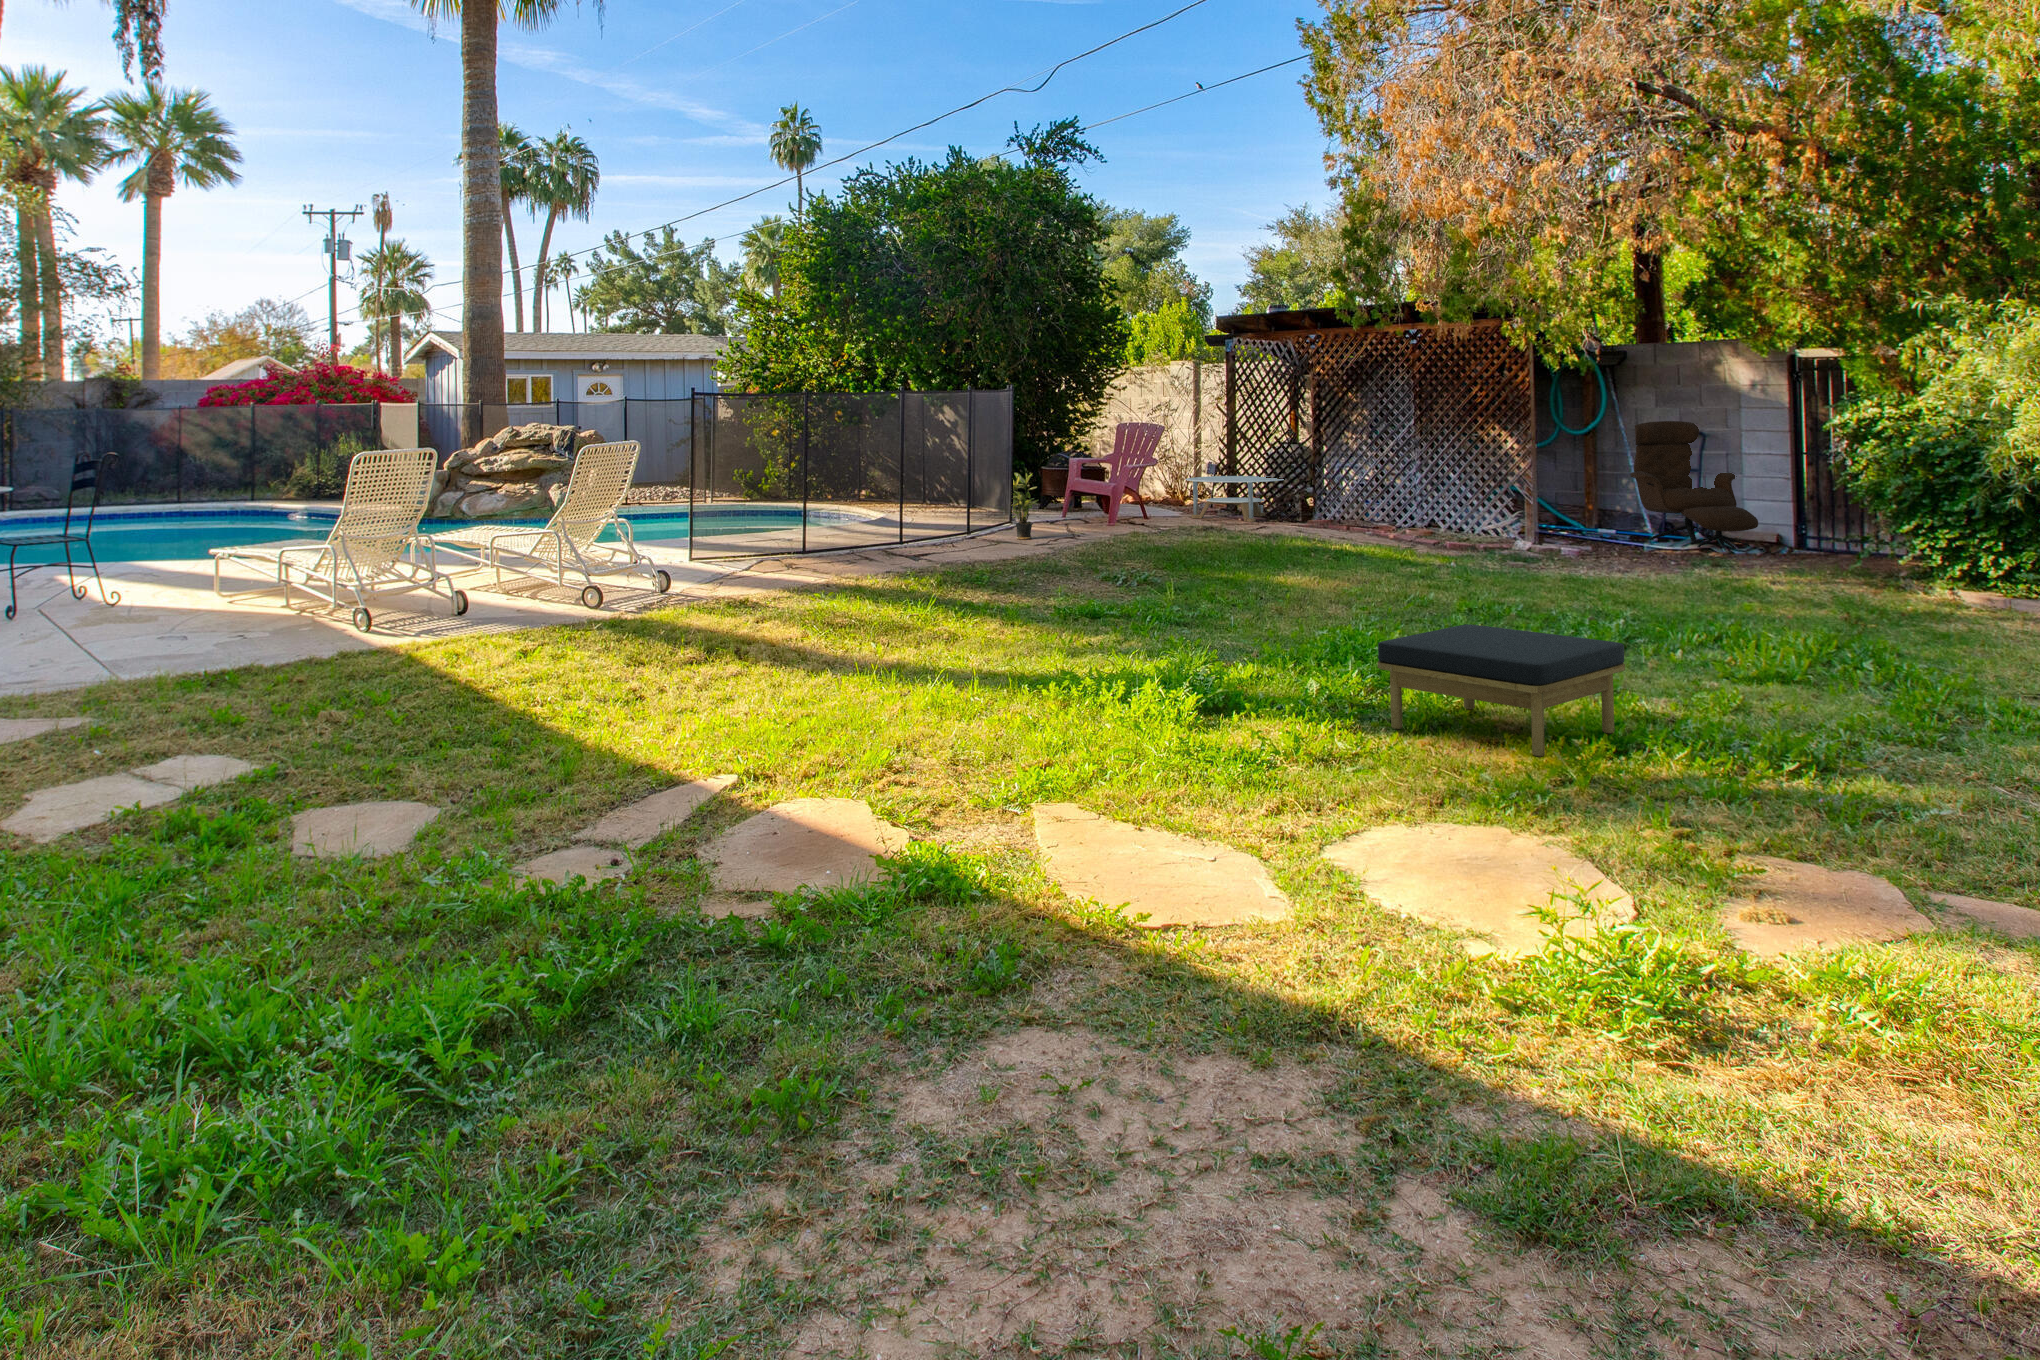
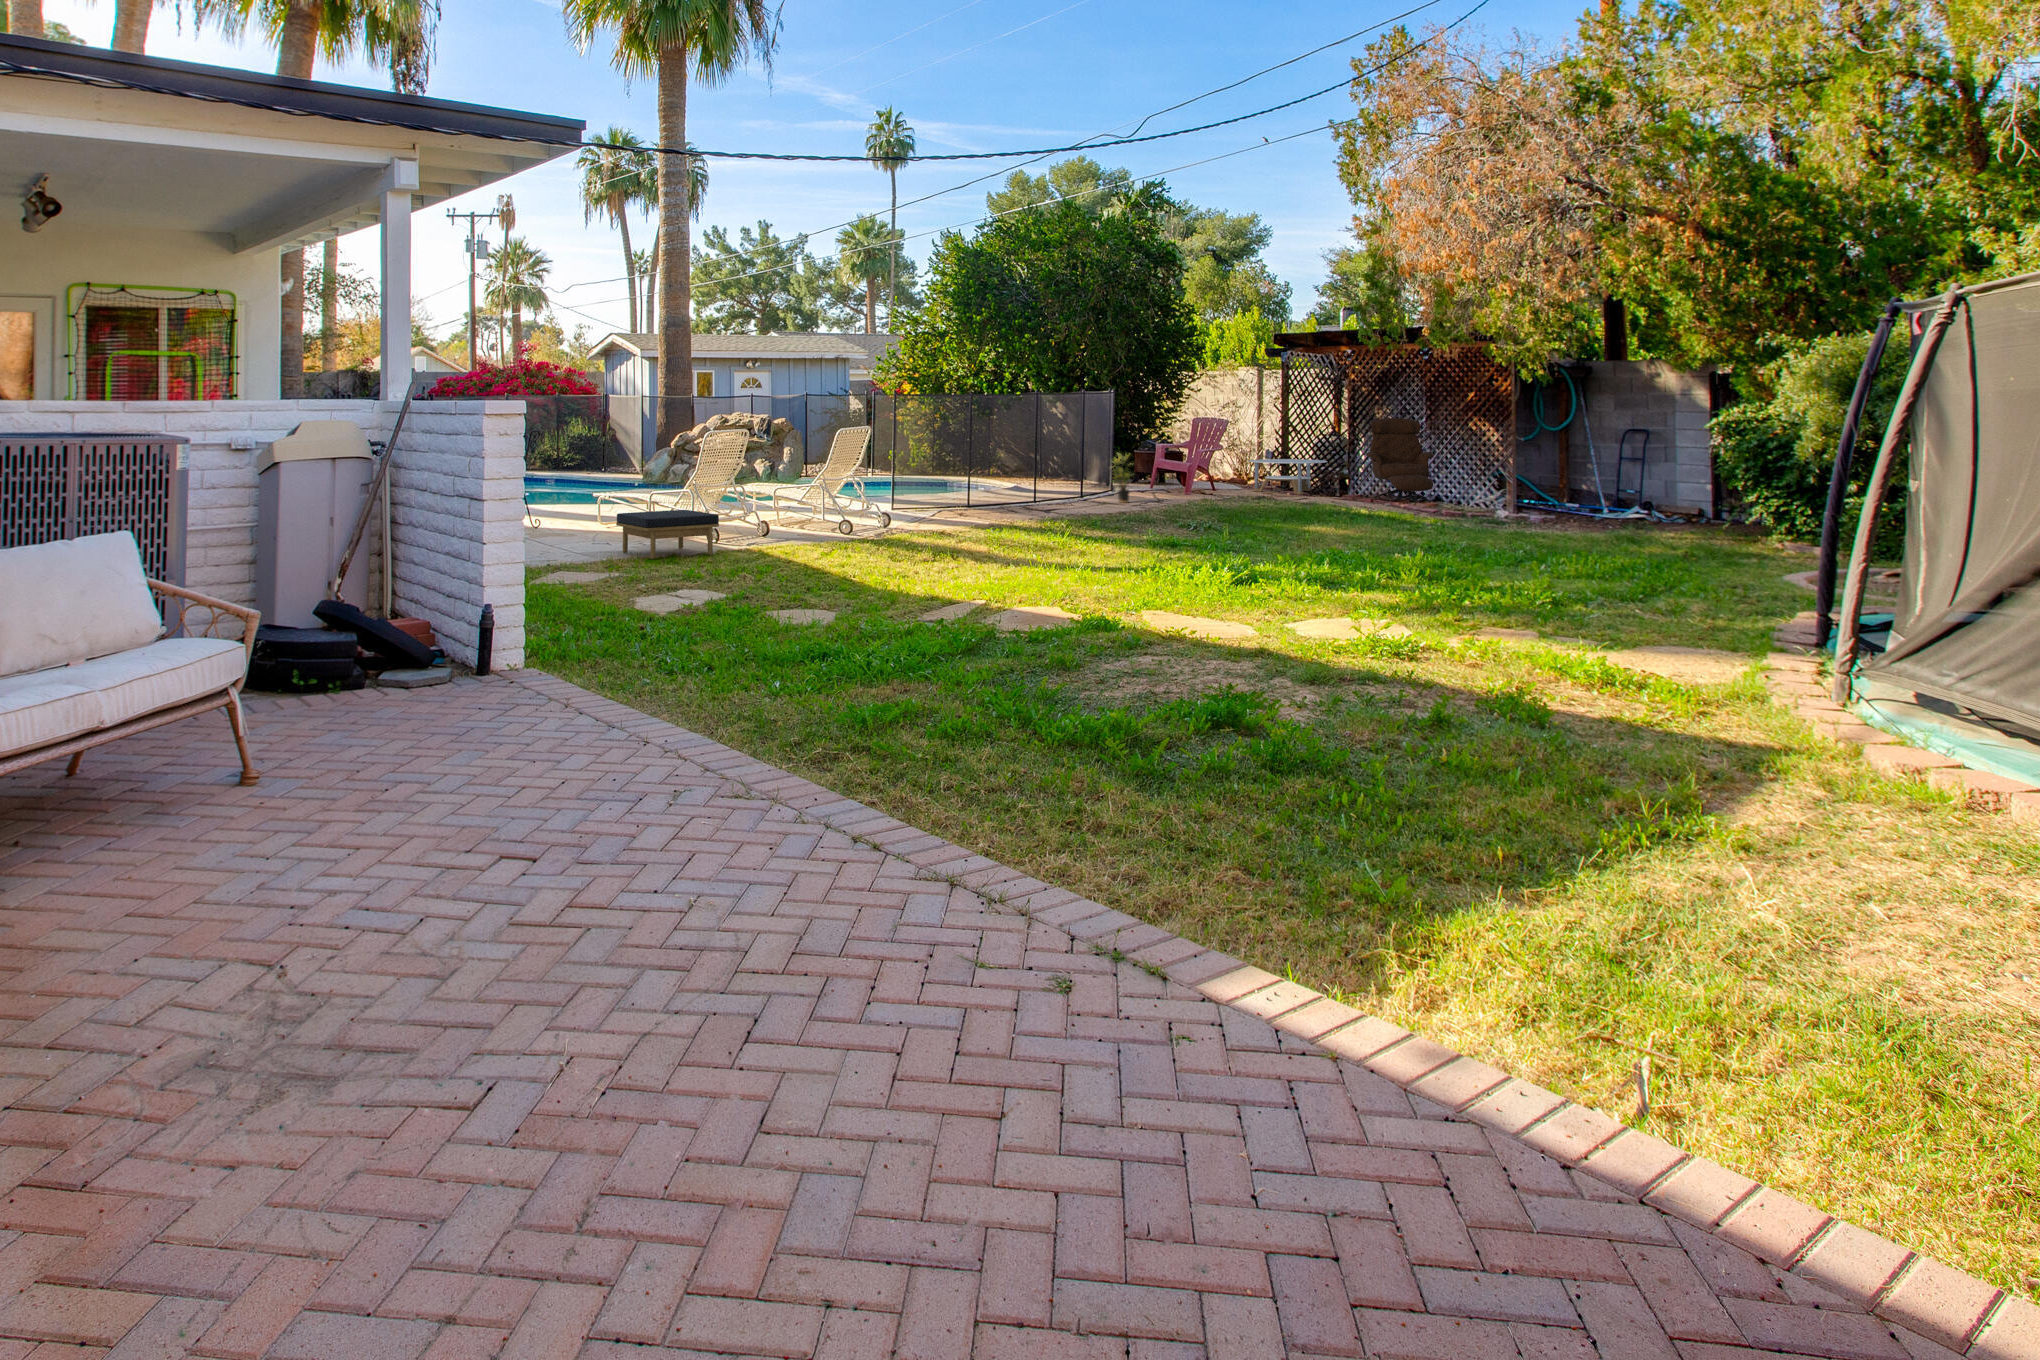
lounge chair: present [1630,421,1758,549] -> present [1366,418,1434,503]
ottoman: present [1377,624,1625,757] -> present [616,510,719,559]

